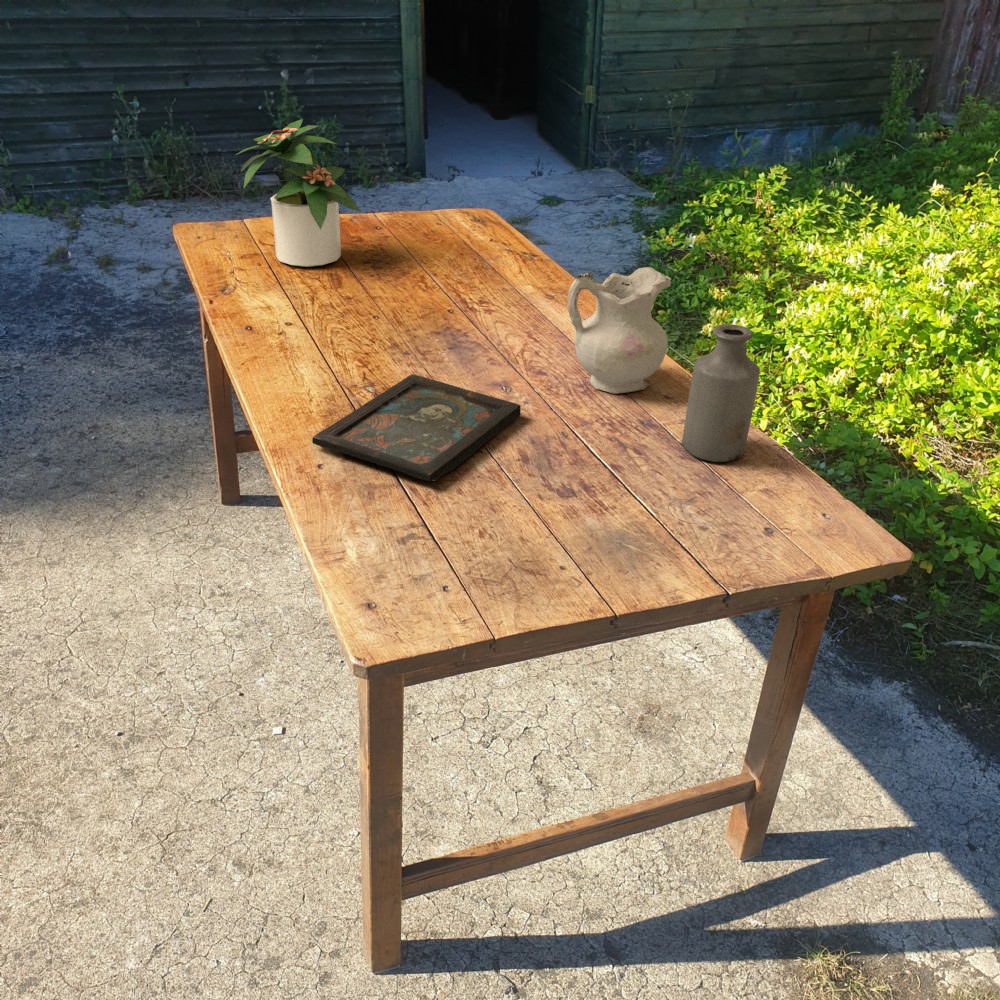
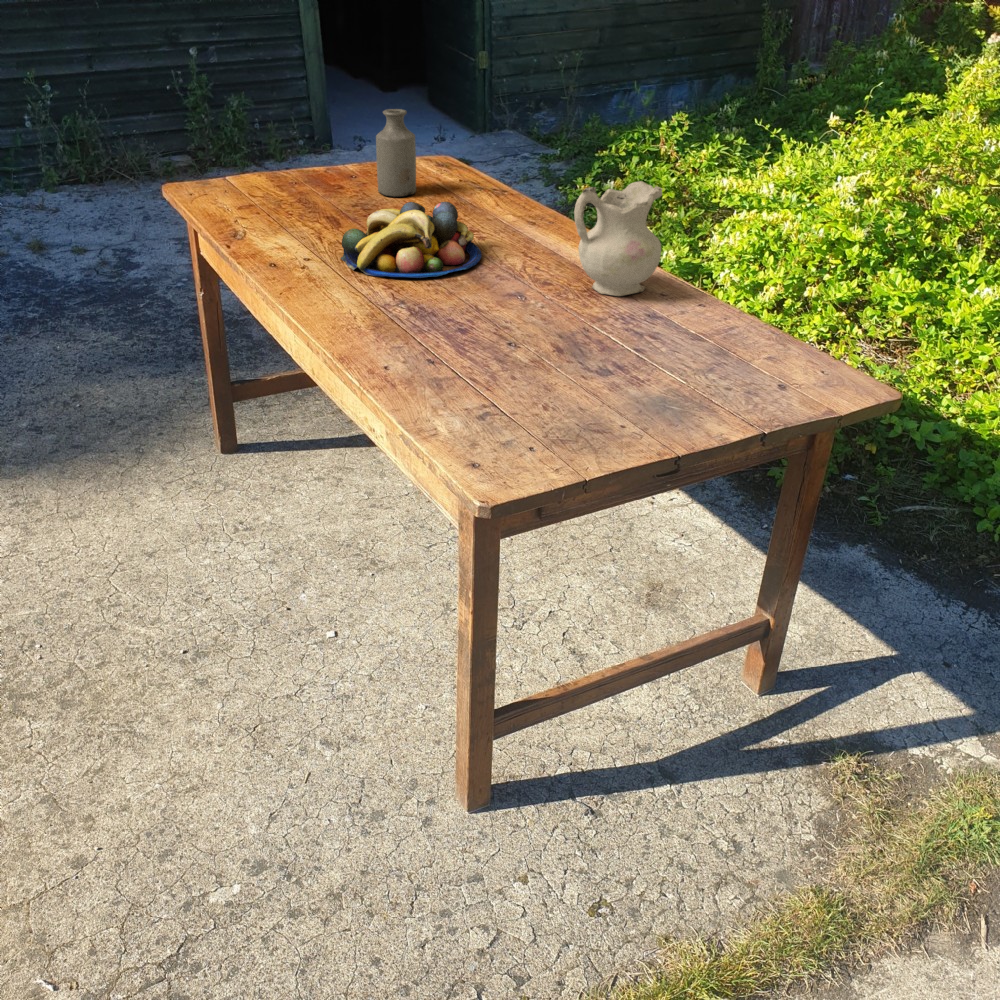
potted plant: present [238,119,361,267] -> none [228,73,348,213]
fruit bowl: none [326,268,480,355] -> present [341,202,482,278]
bottle: present [682,324,760,462] -> present [376,109,416,197]
tray: present [312,374,521,481] -> none [372,291,545,371]

